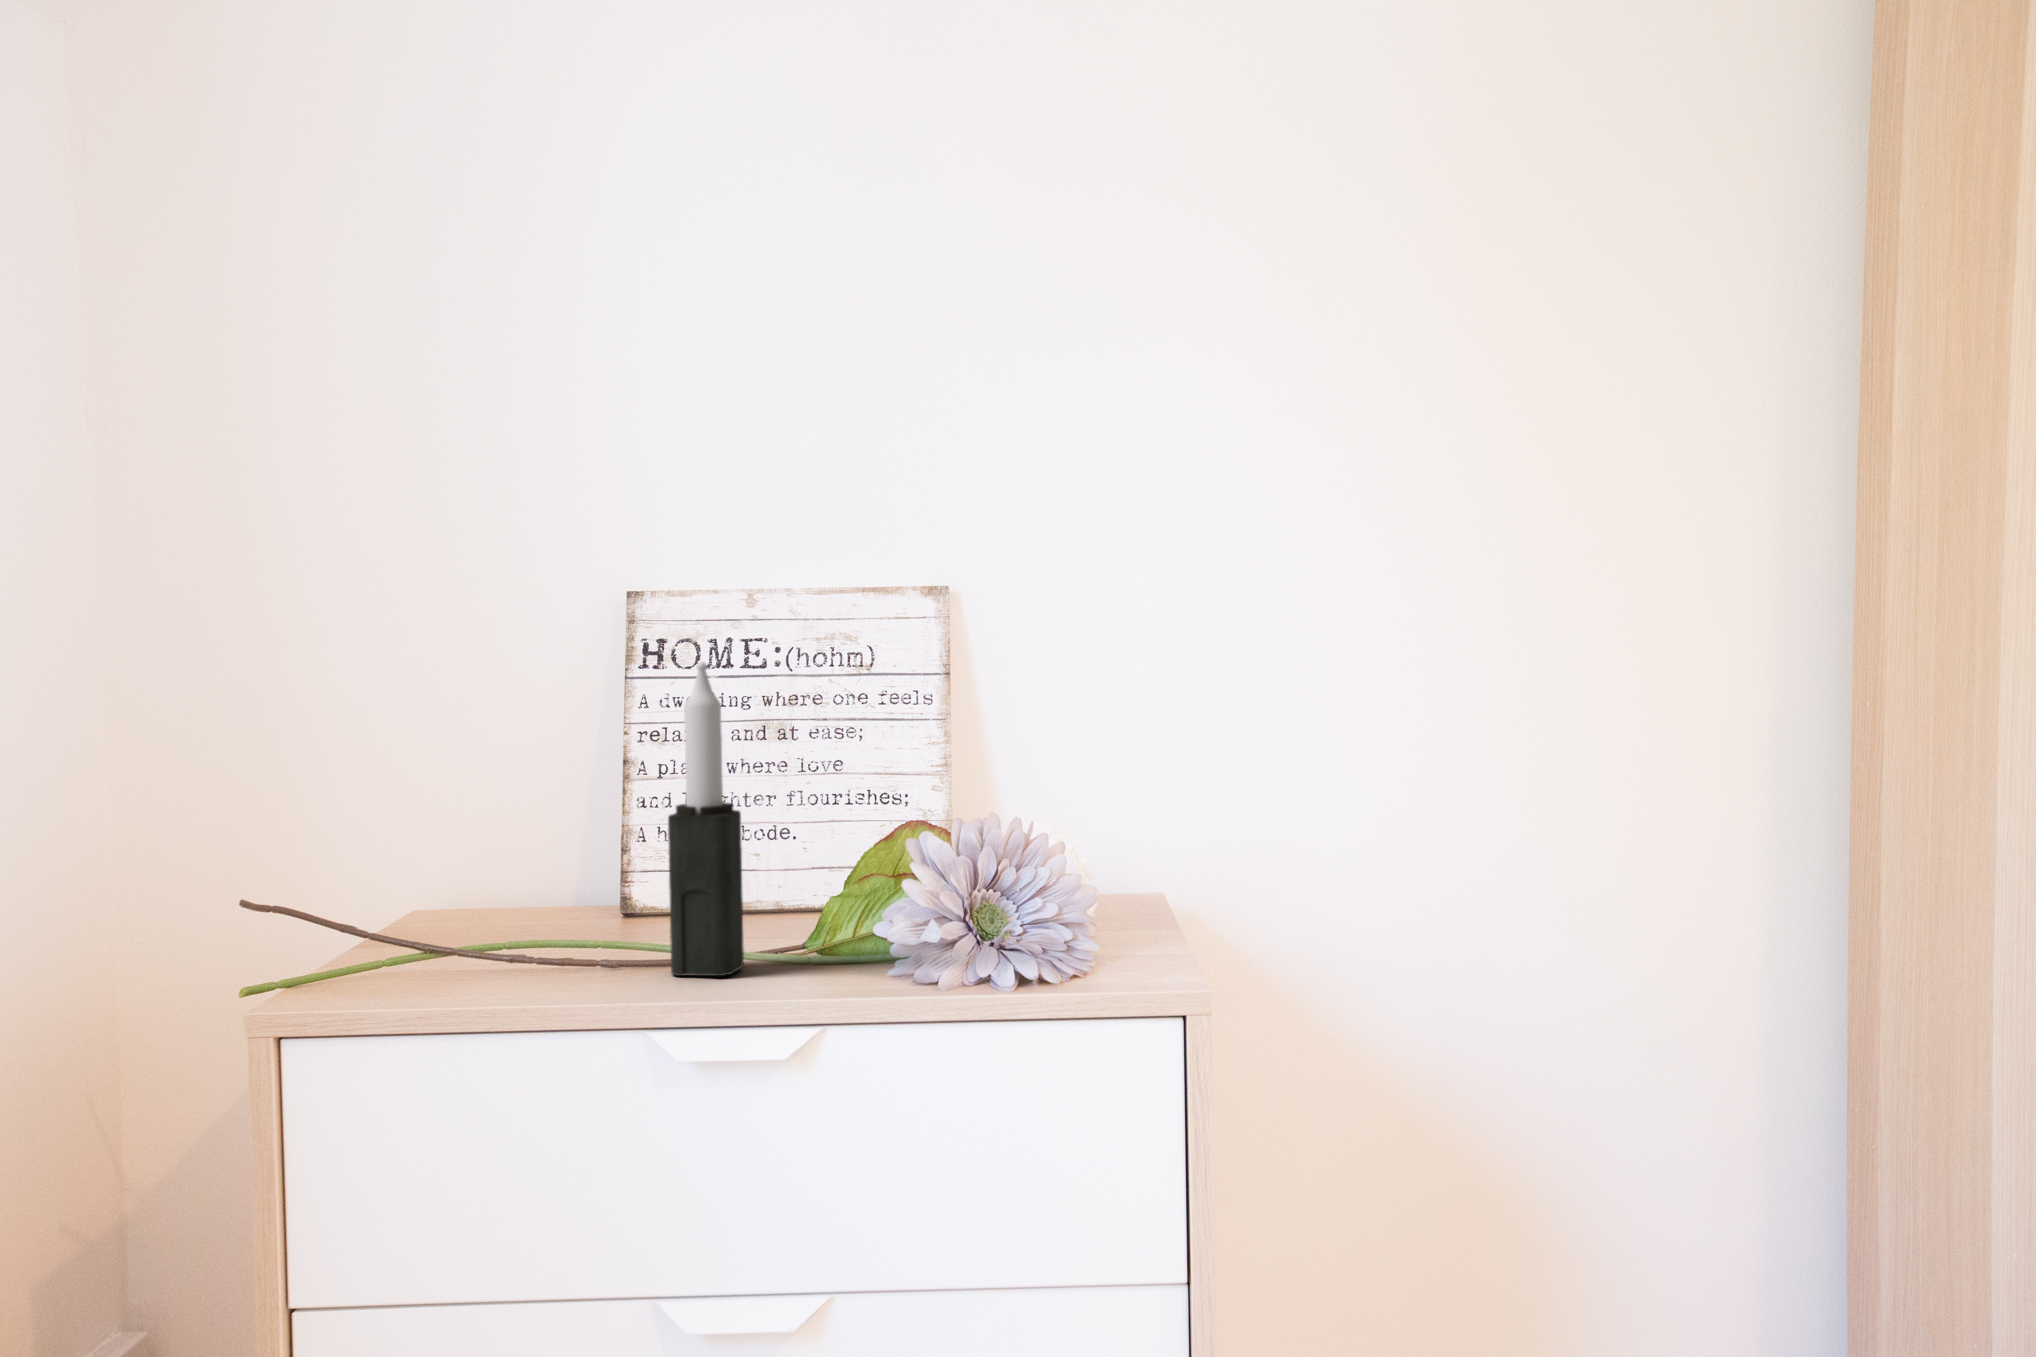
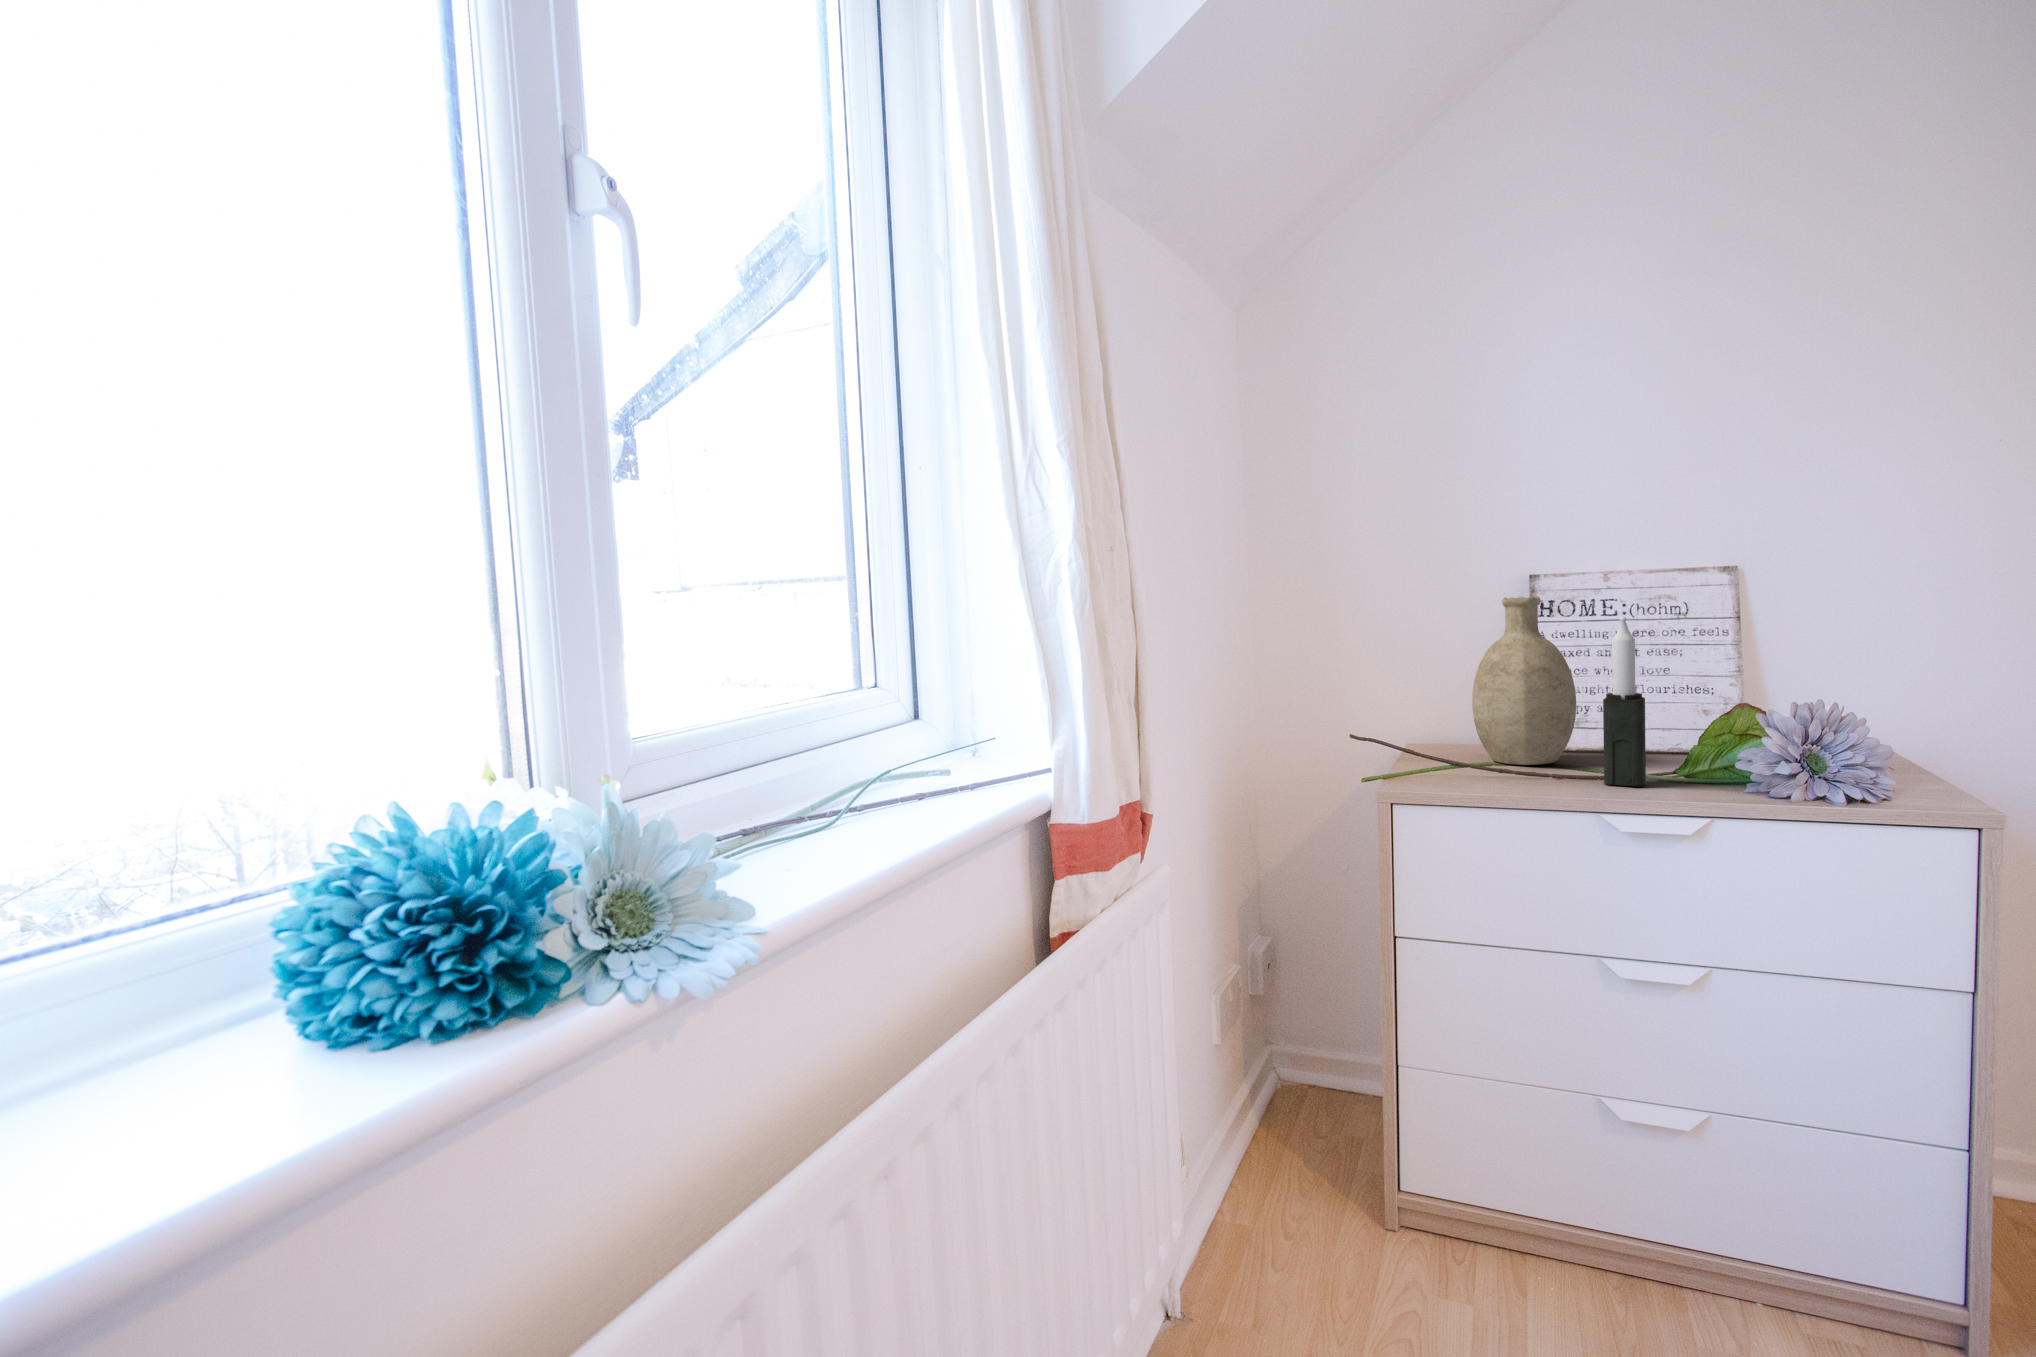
decorative vase: none [484,624,665,944] -> present [1472,596,1576,765]

